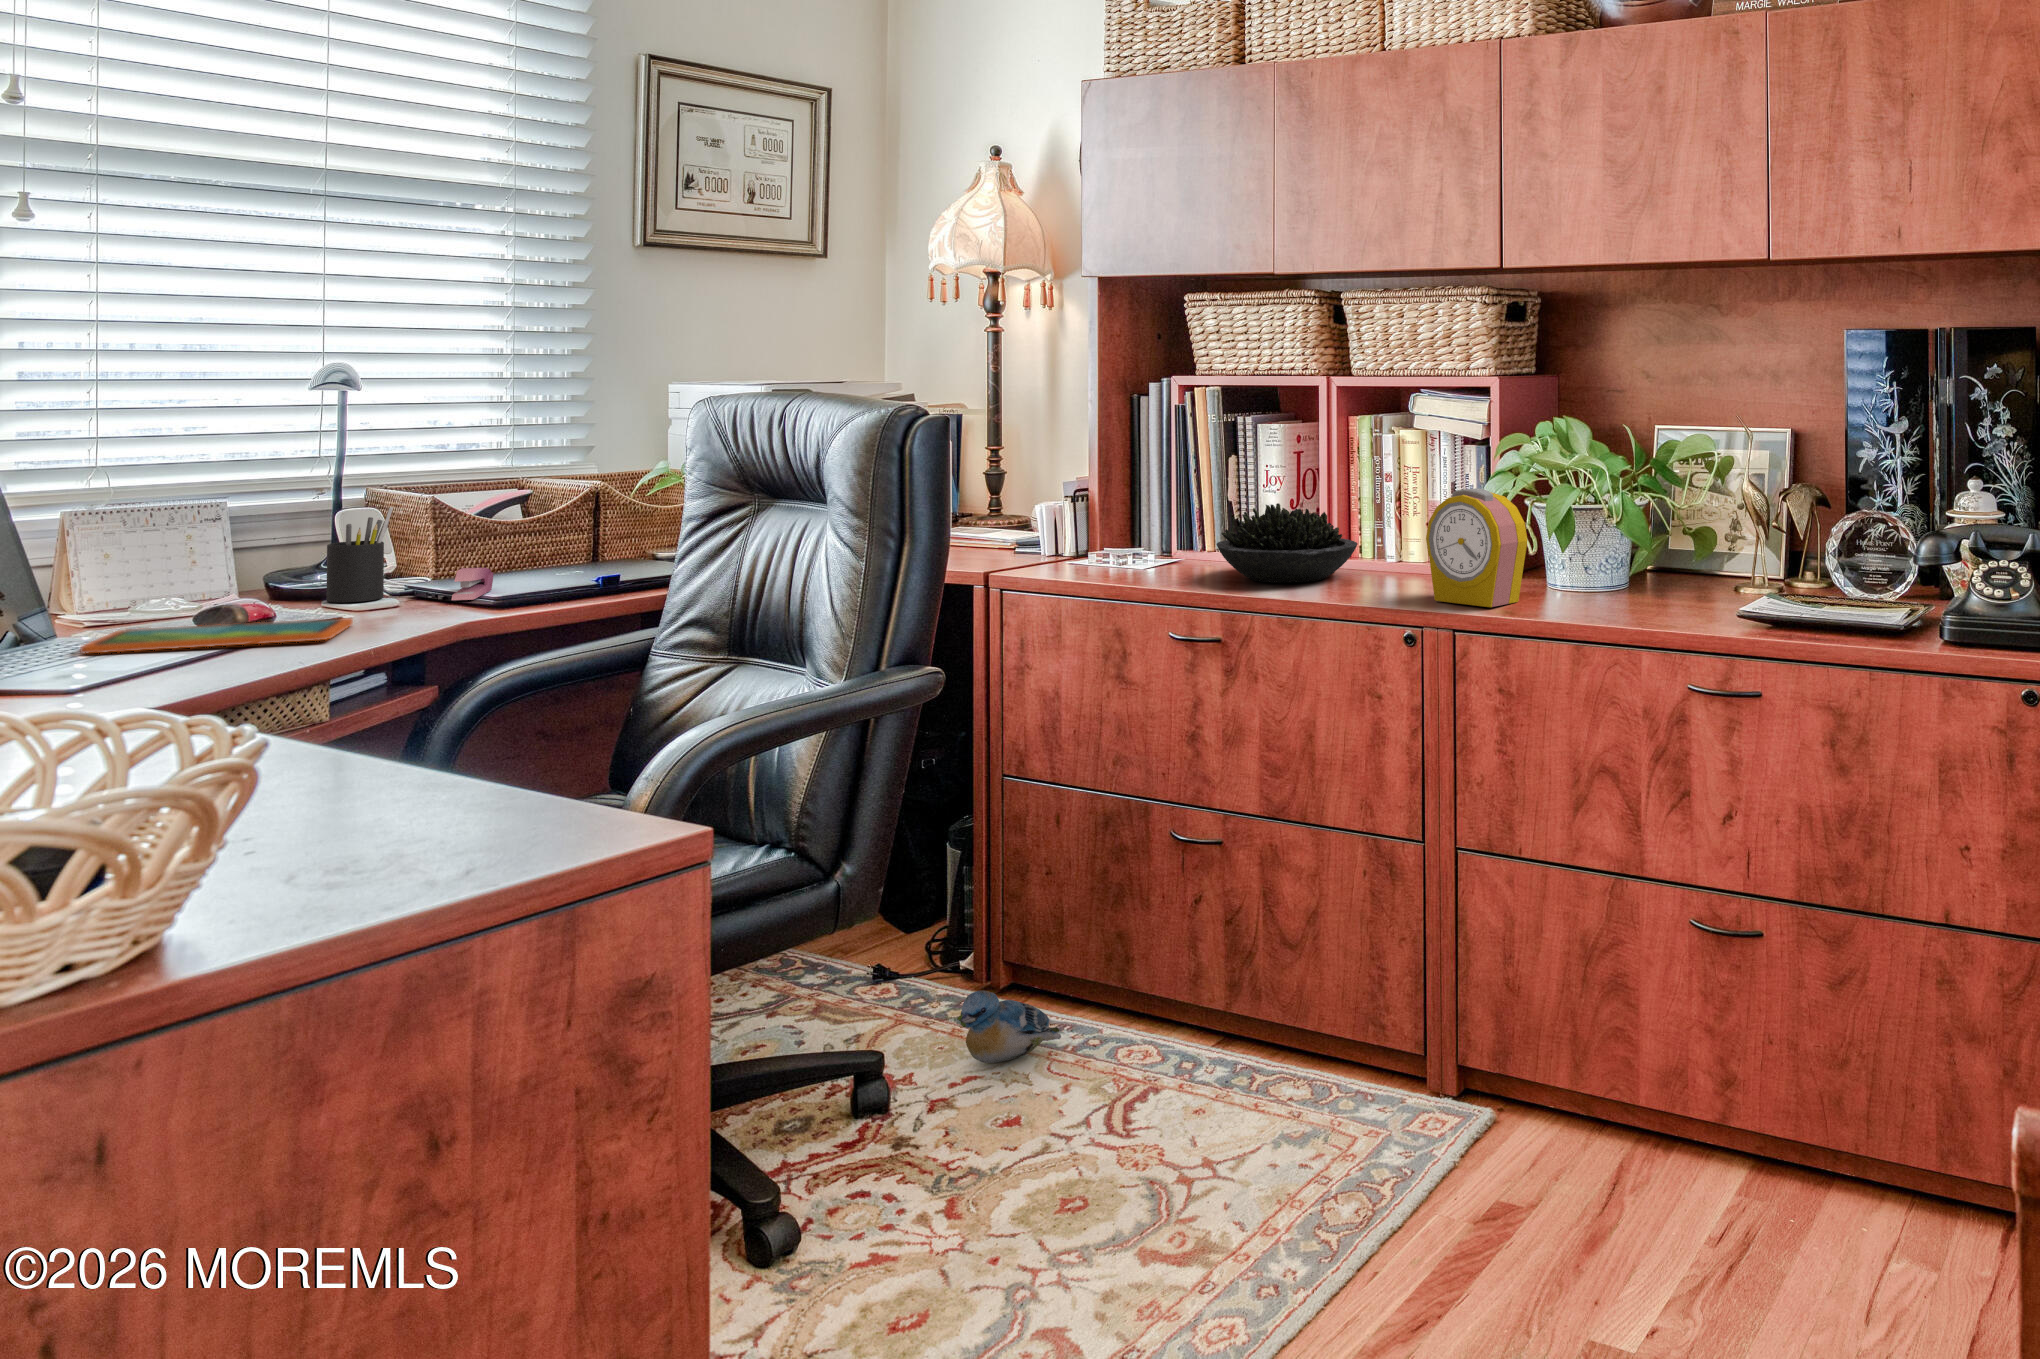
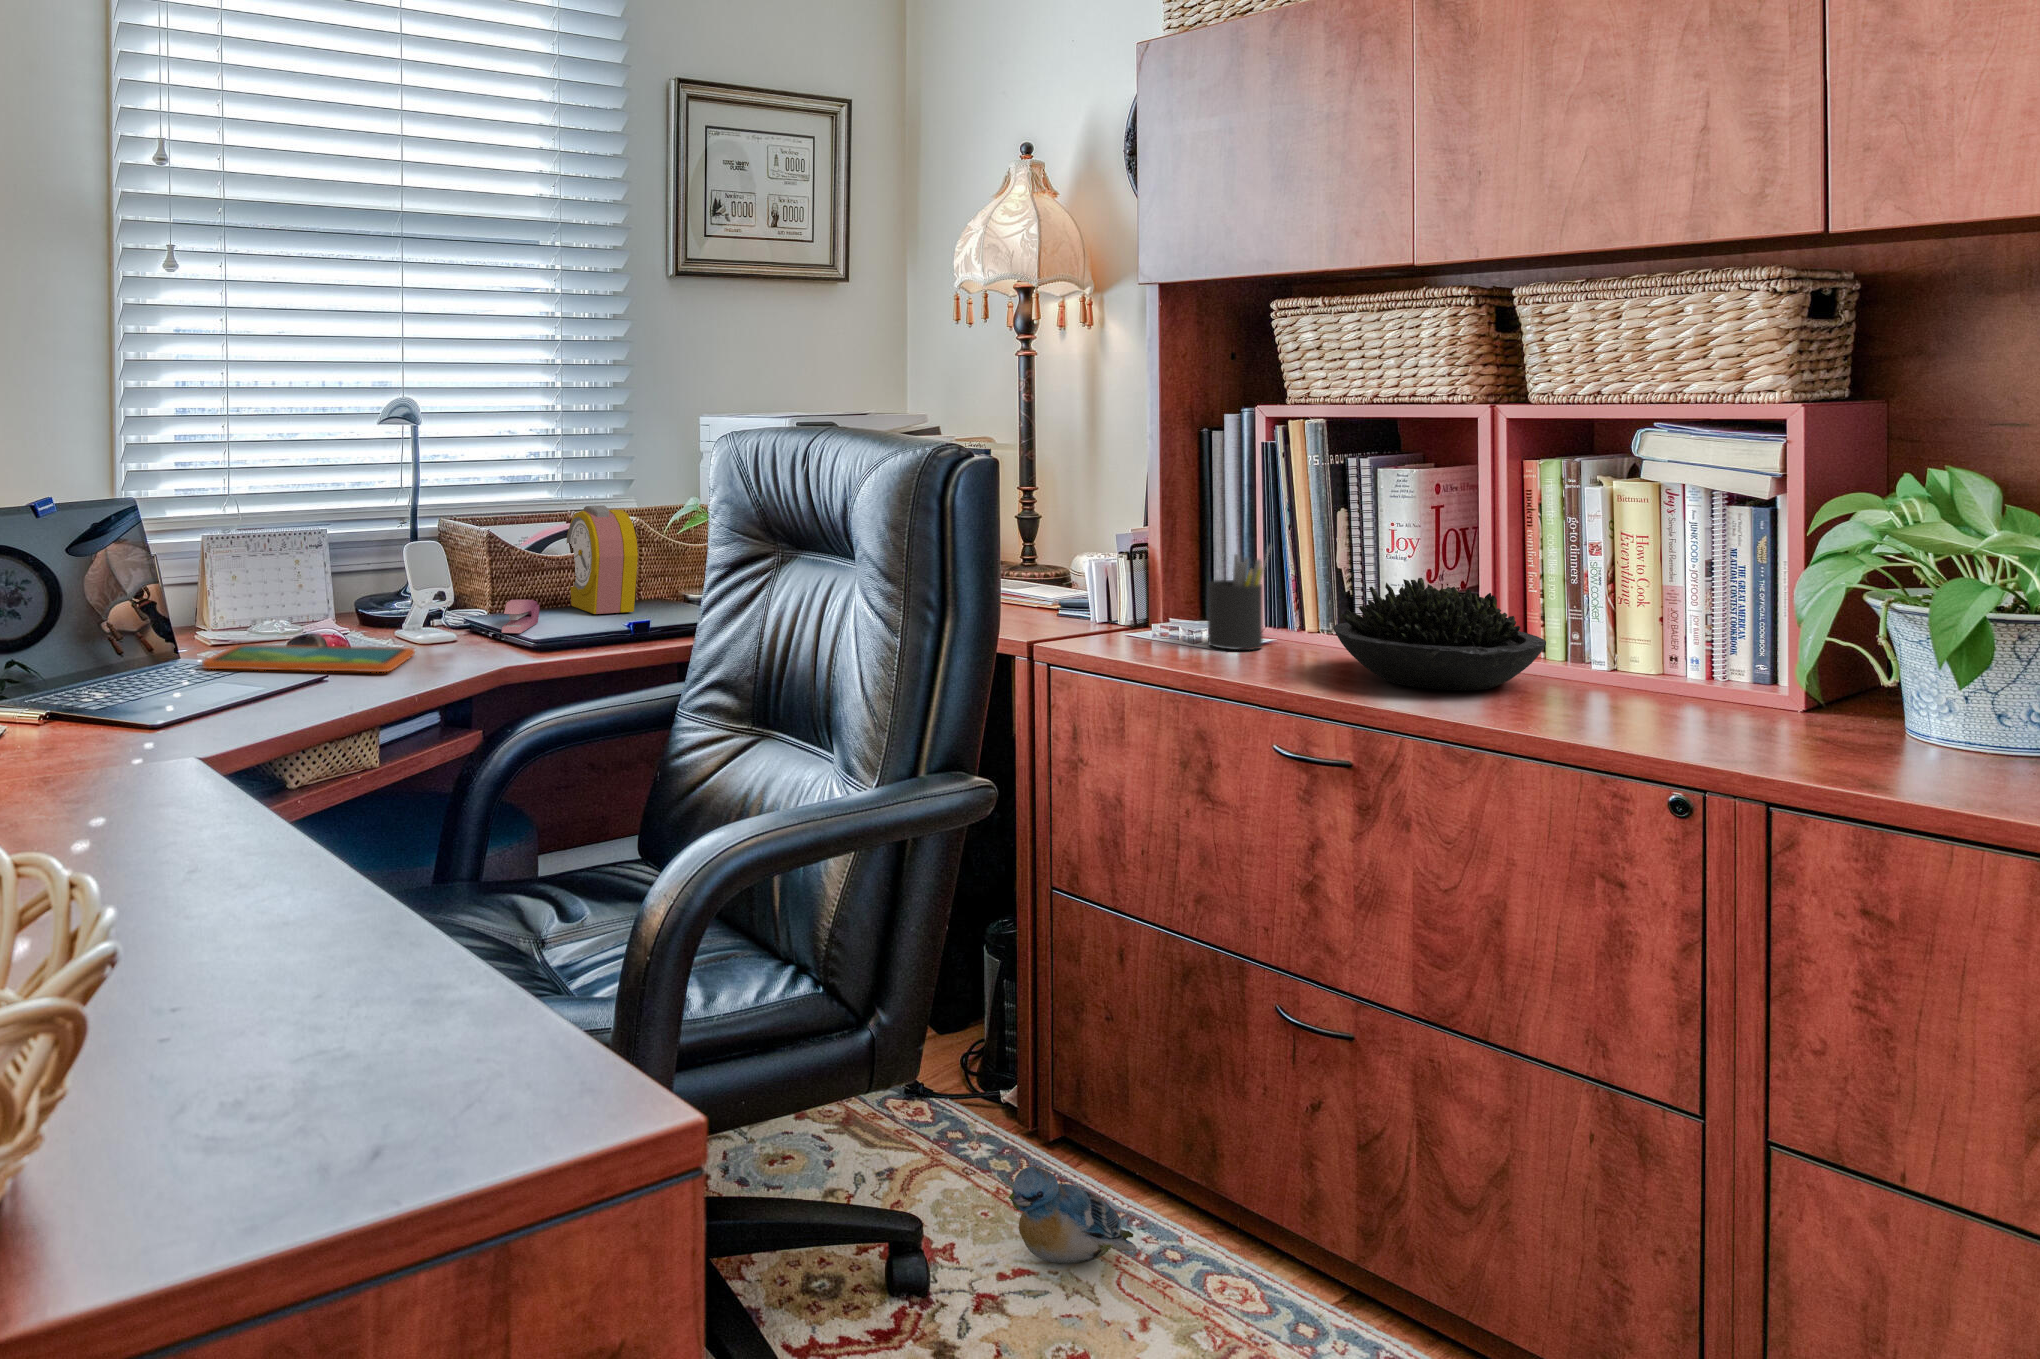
alarm clock: present [1426,488,1527,607] -> present [567,505,638,614]
pen holder: present [327,507,393,602] -> present [1208,548,1270,650]

